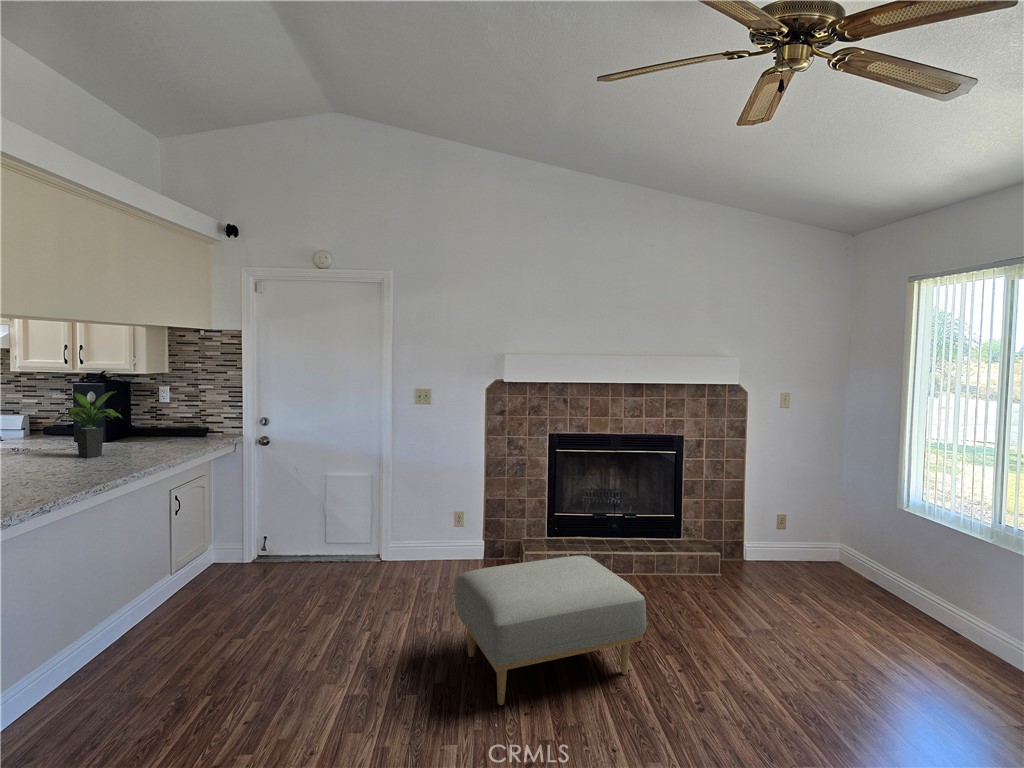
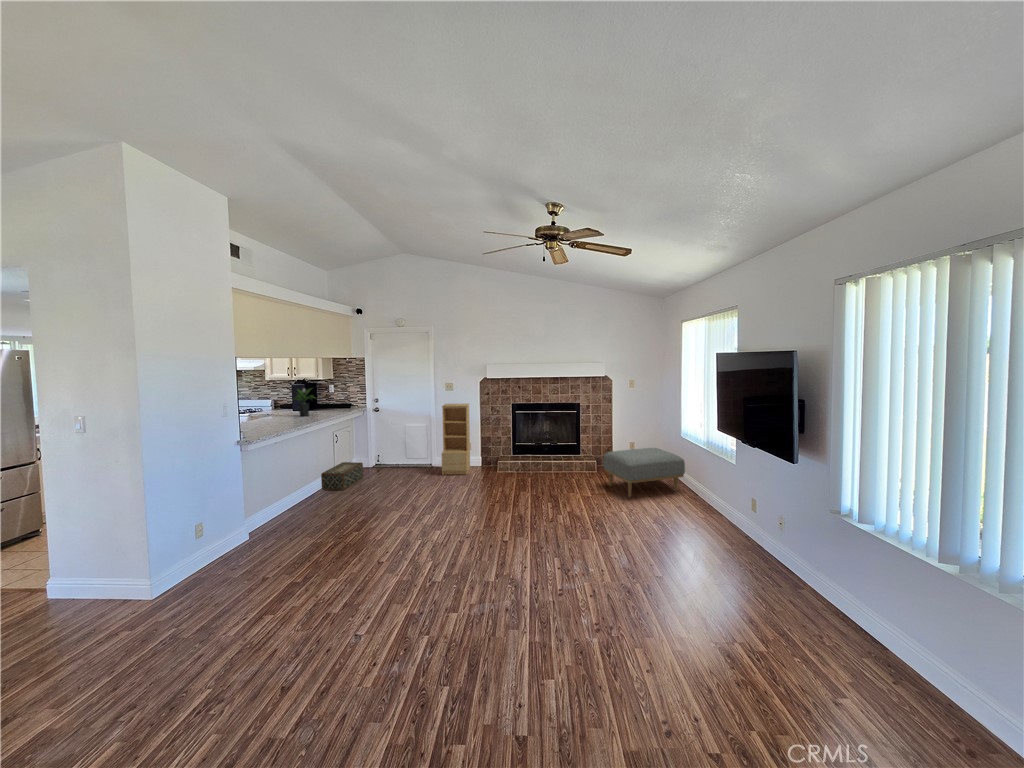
bookshelf: none [406,432,463,585] -> present [442,404,470,475]
ottoman: present [455,556,646,705] -> present [603,448,685,497]
woven basket: none [124,559,229,635] -> present [321,462,363,490]

